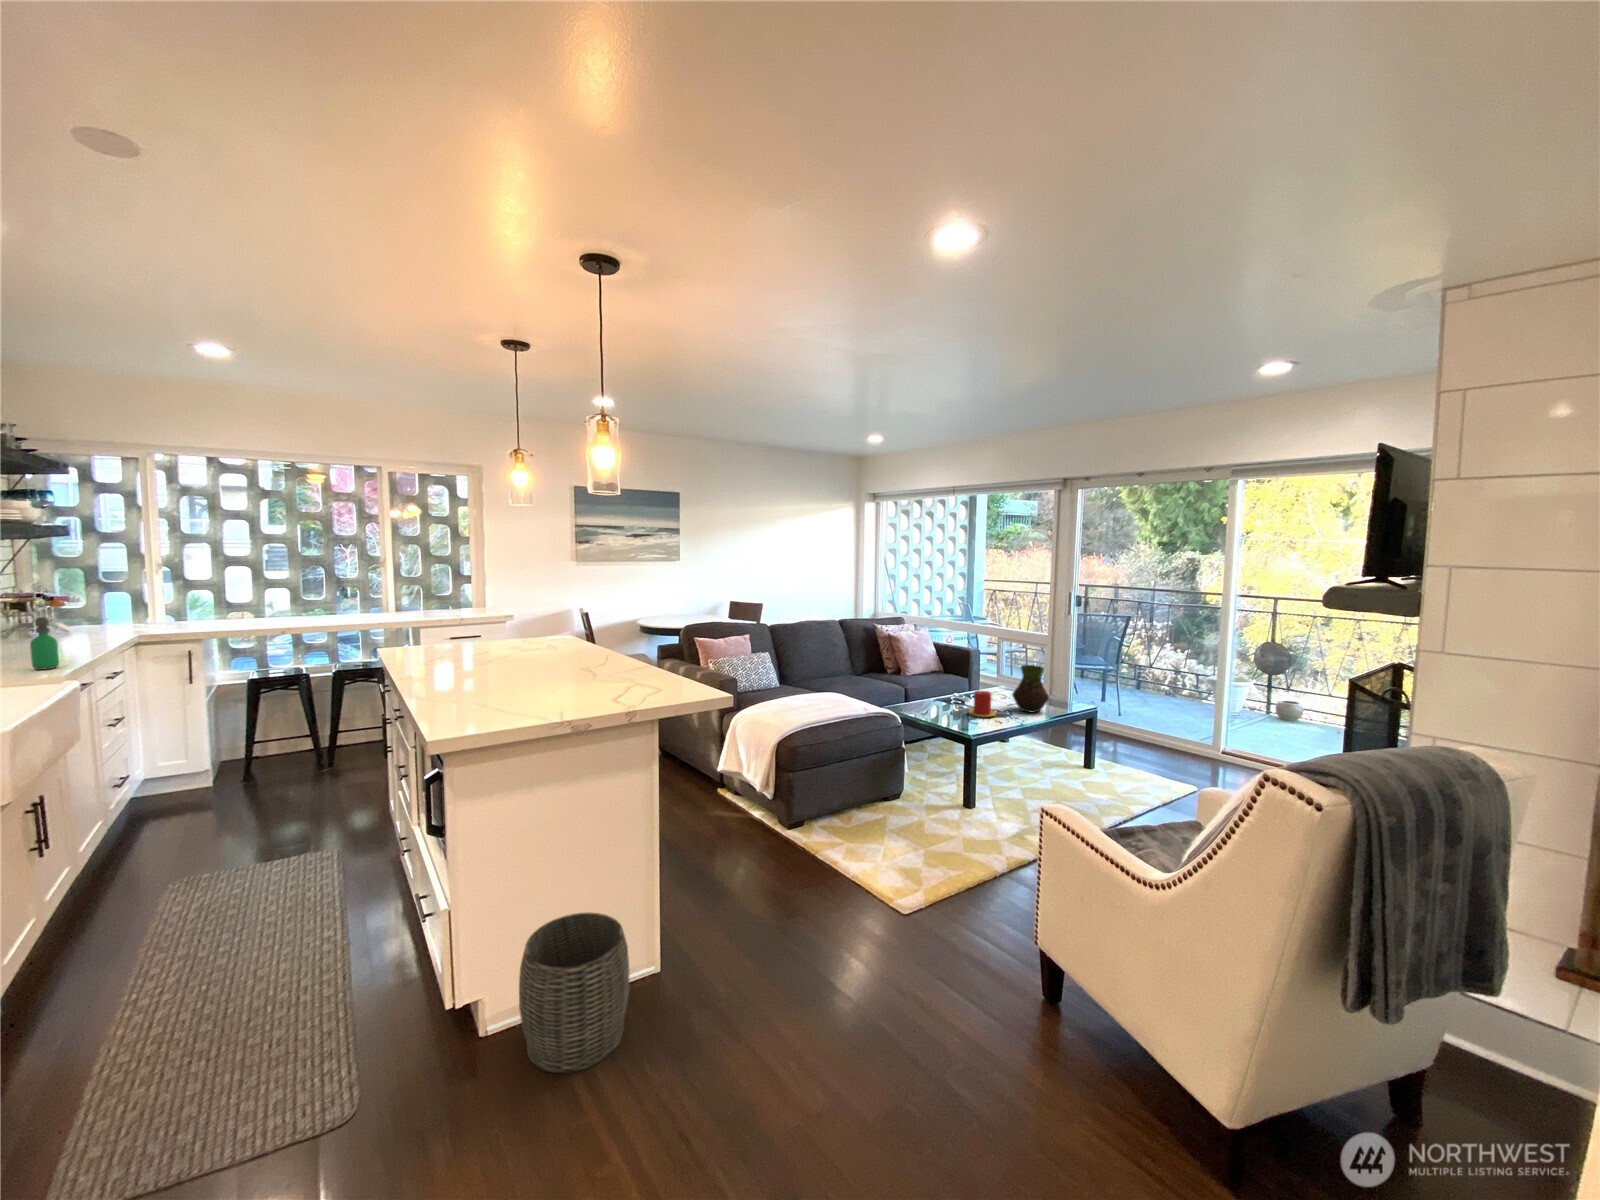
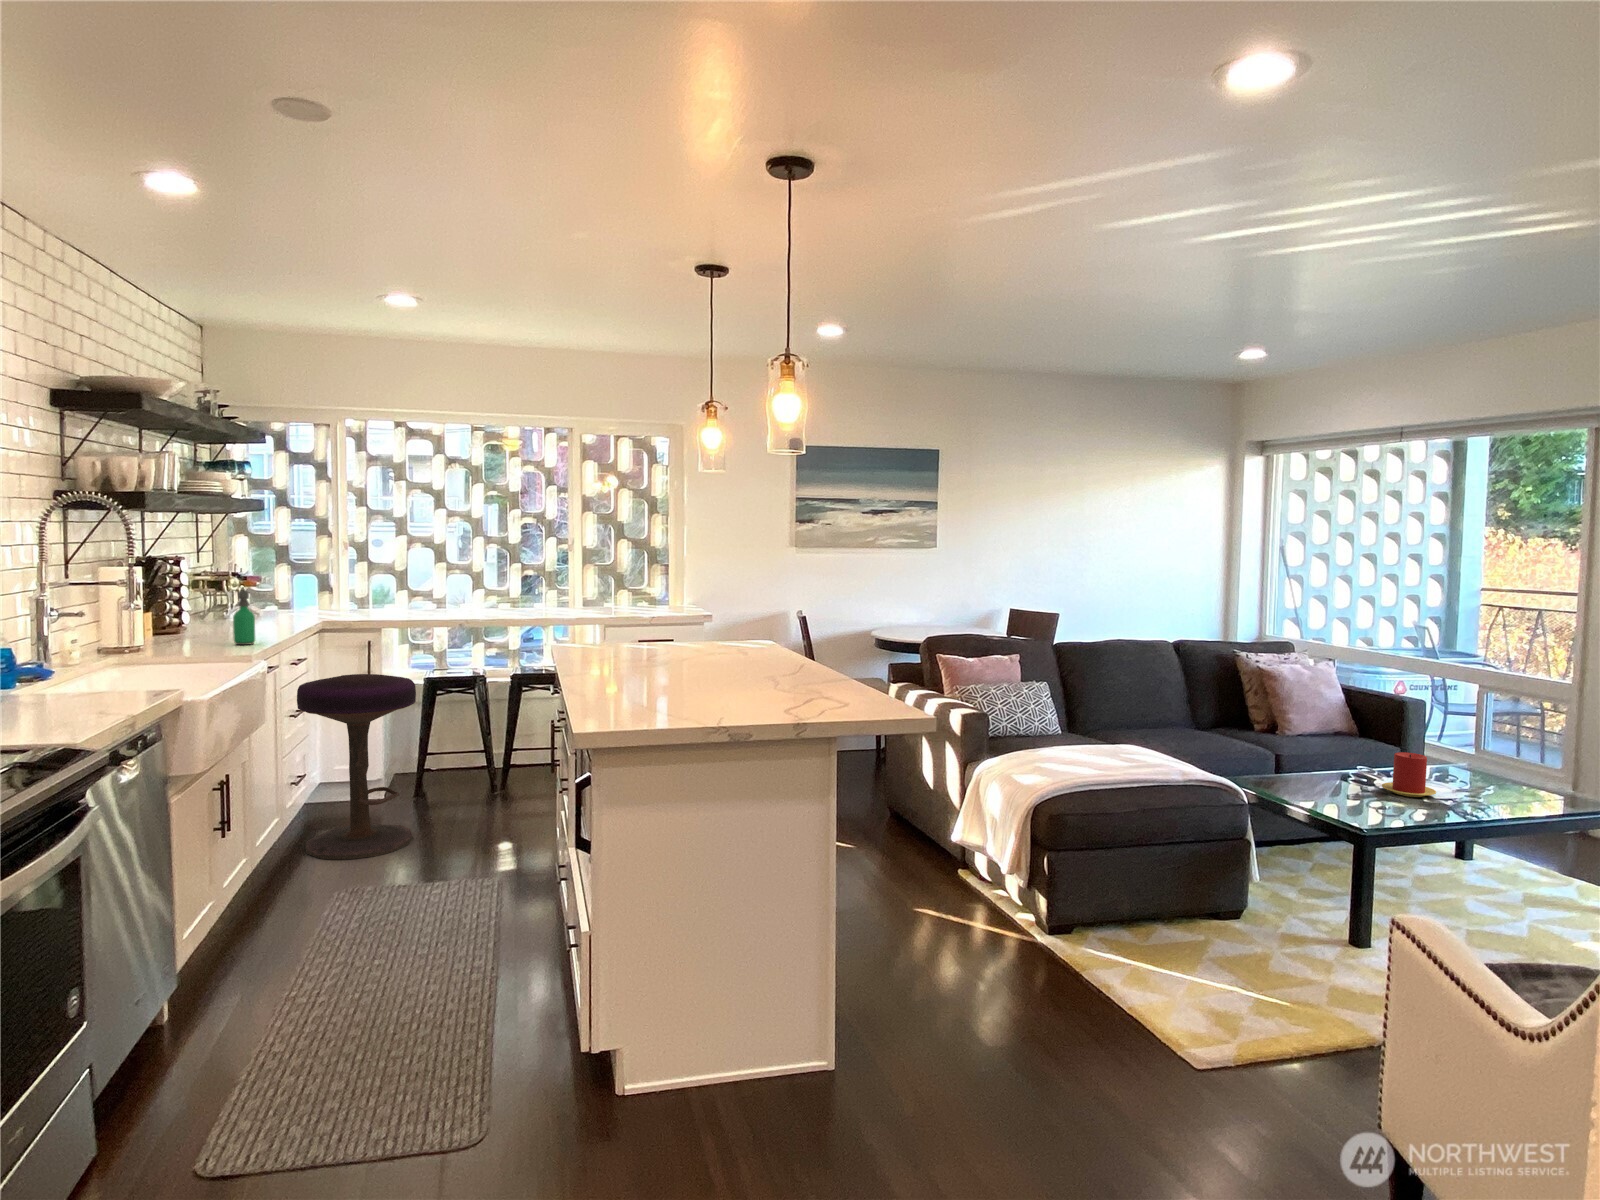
vase: present [1012,665,1049,713] -> none [1472,715,1547,798]
stool: none [112,683,249,854] -> present [297,674,416,860]
woven basket: present [519,913,629,1073] -> none [662,966,797,1160]

